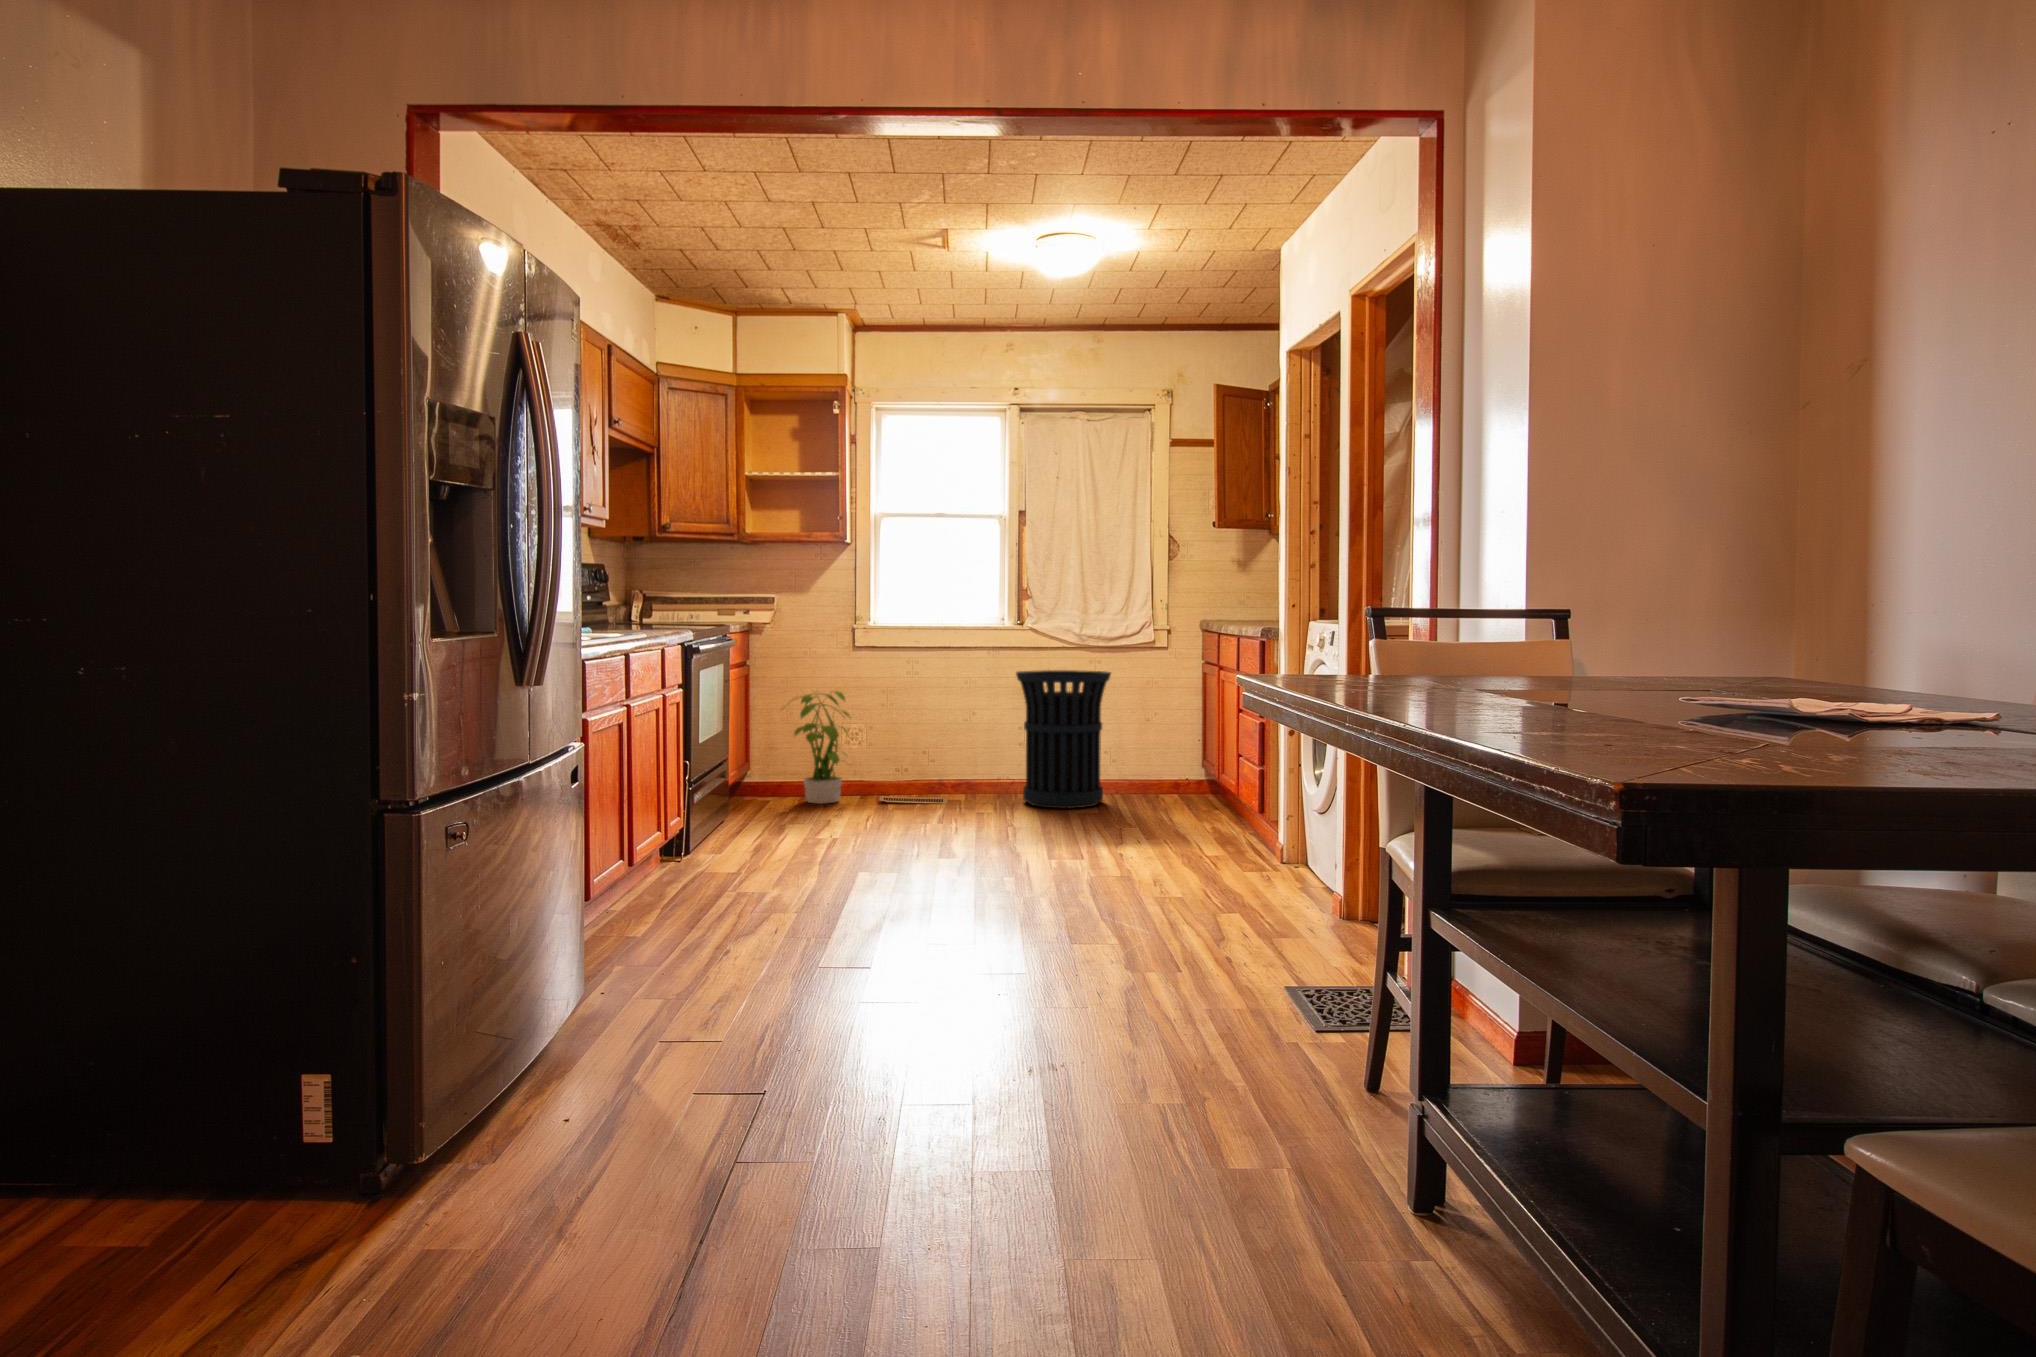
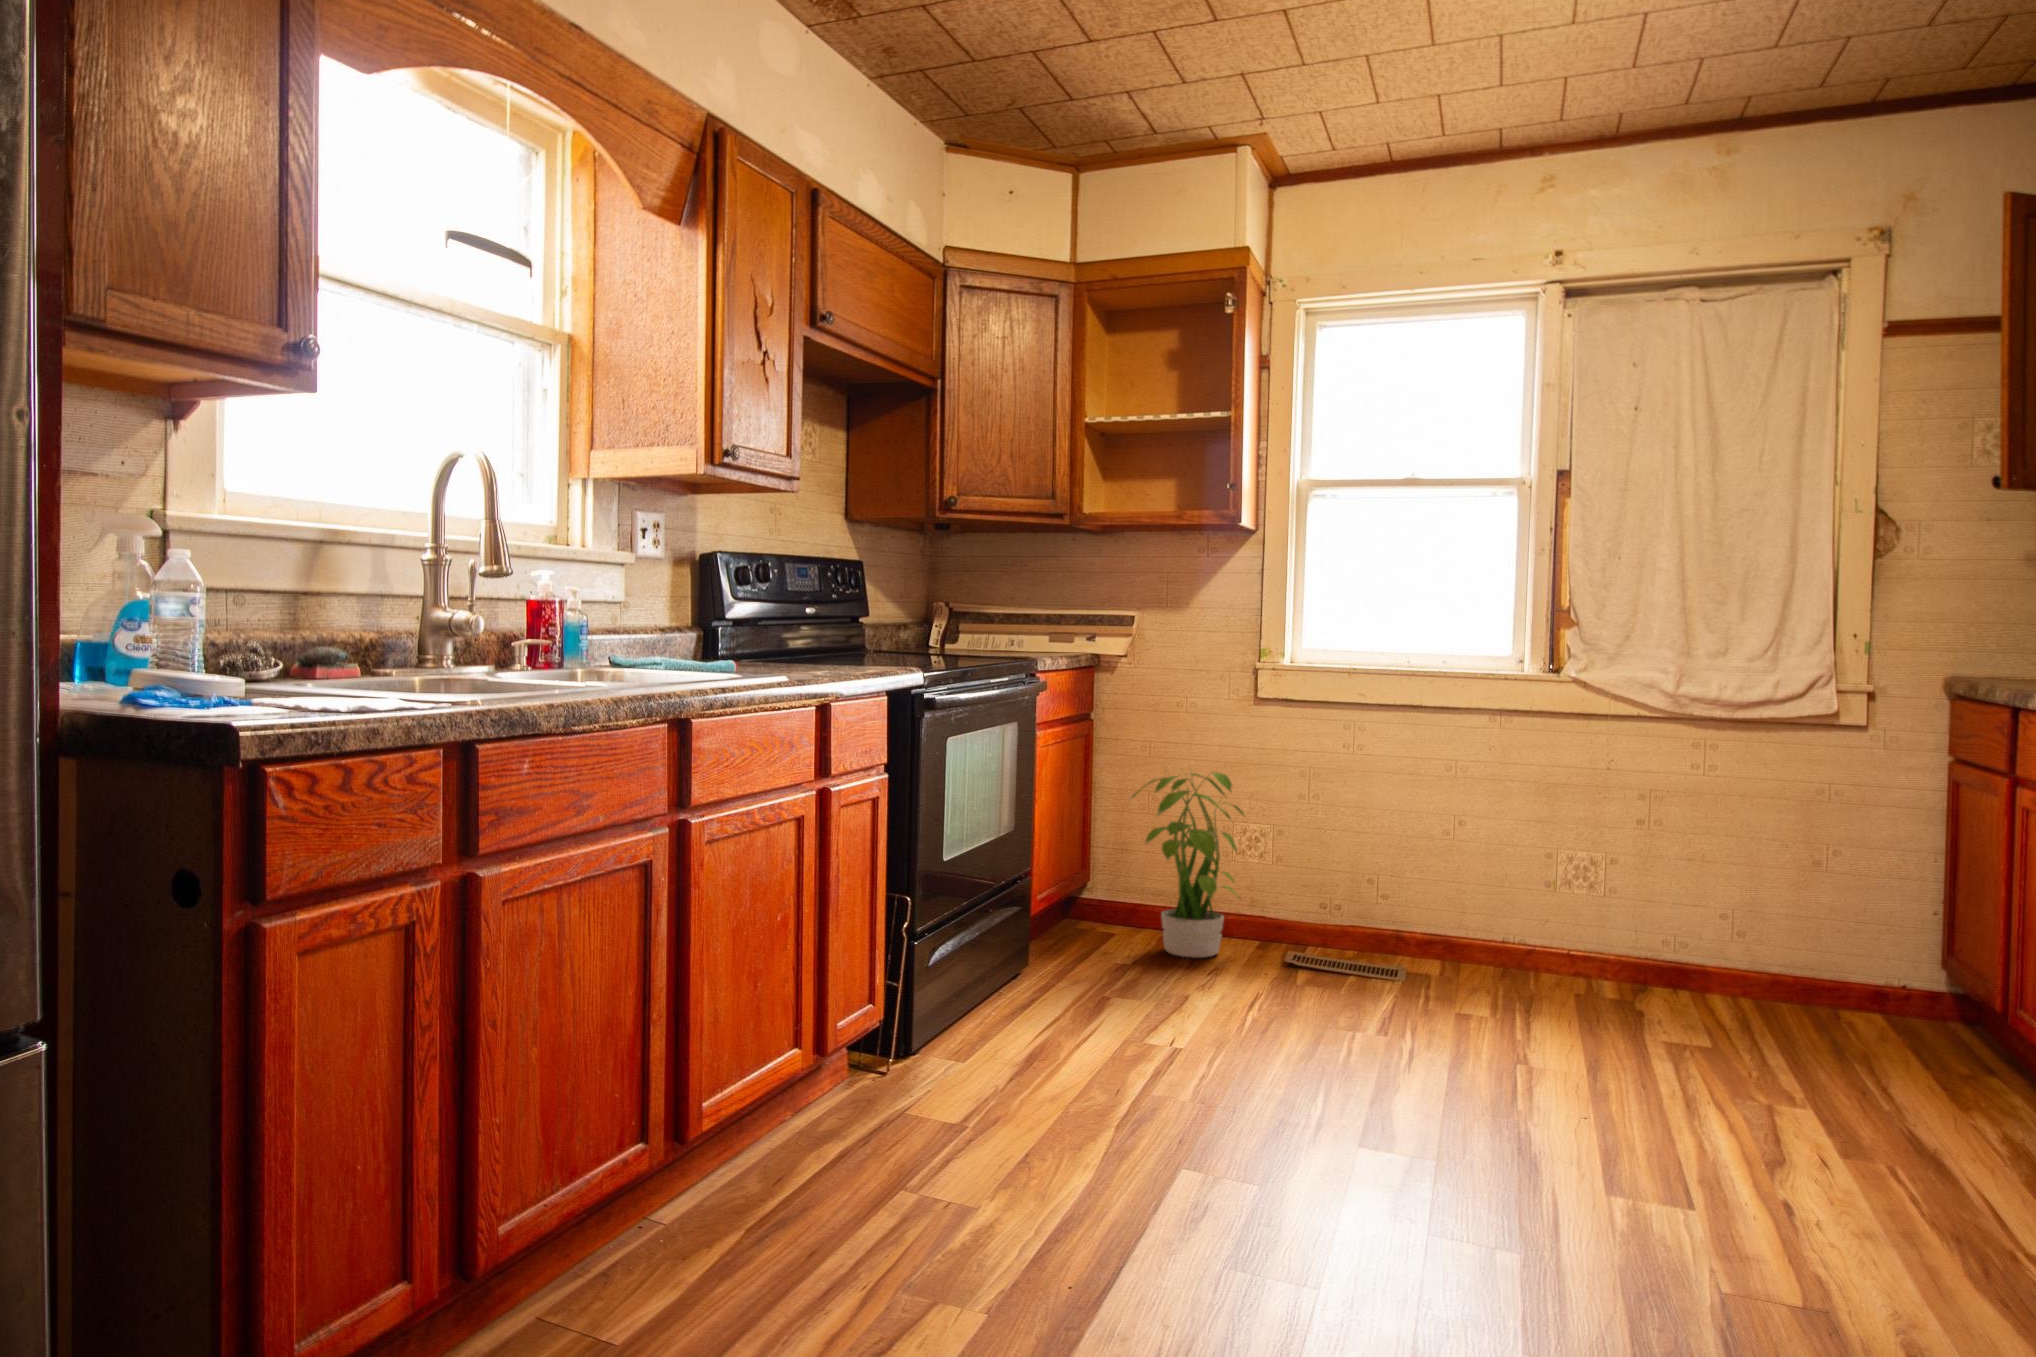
trash can: present [1016,670,1111,808] -> none [1539,756,1741,1030]

